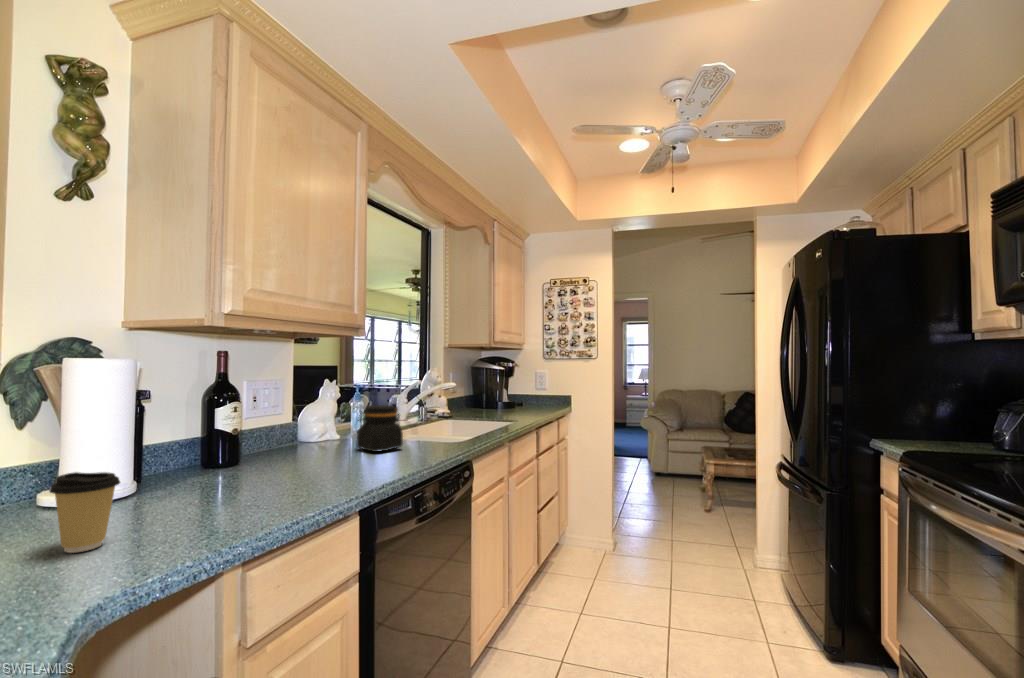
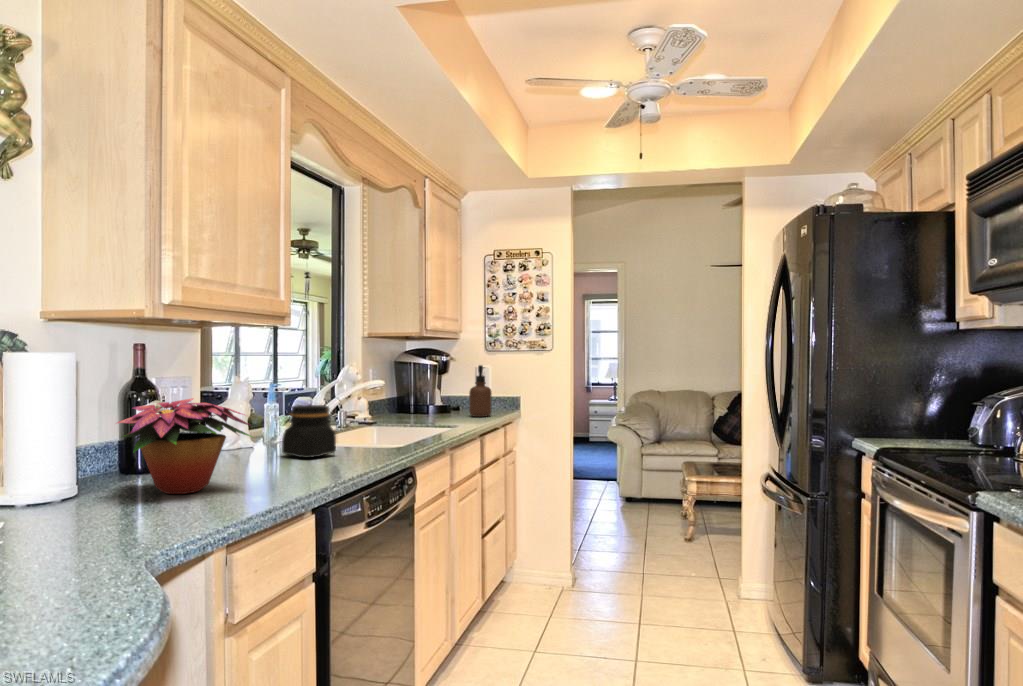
soap dispenser: none [529,370,546,412] -> present [469,365,492,417]
flower arrangement: none [168,402,312,494] -> present [117,398,252,494]
coffee cup: present [49,472,120,553] -> none [47,461,108,534]

